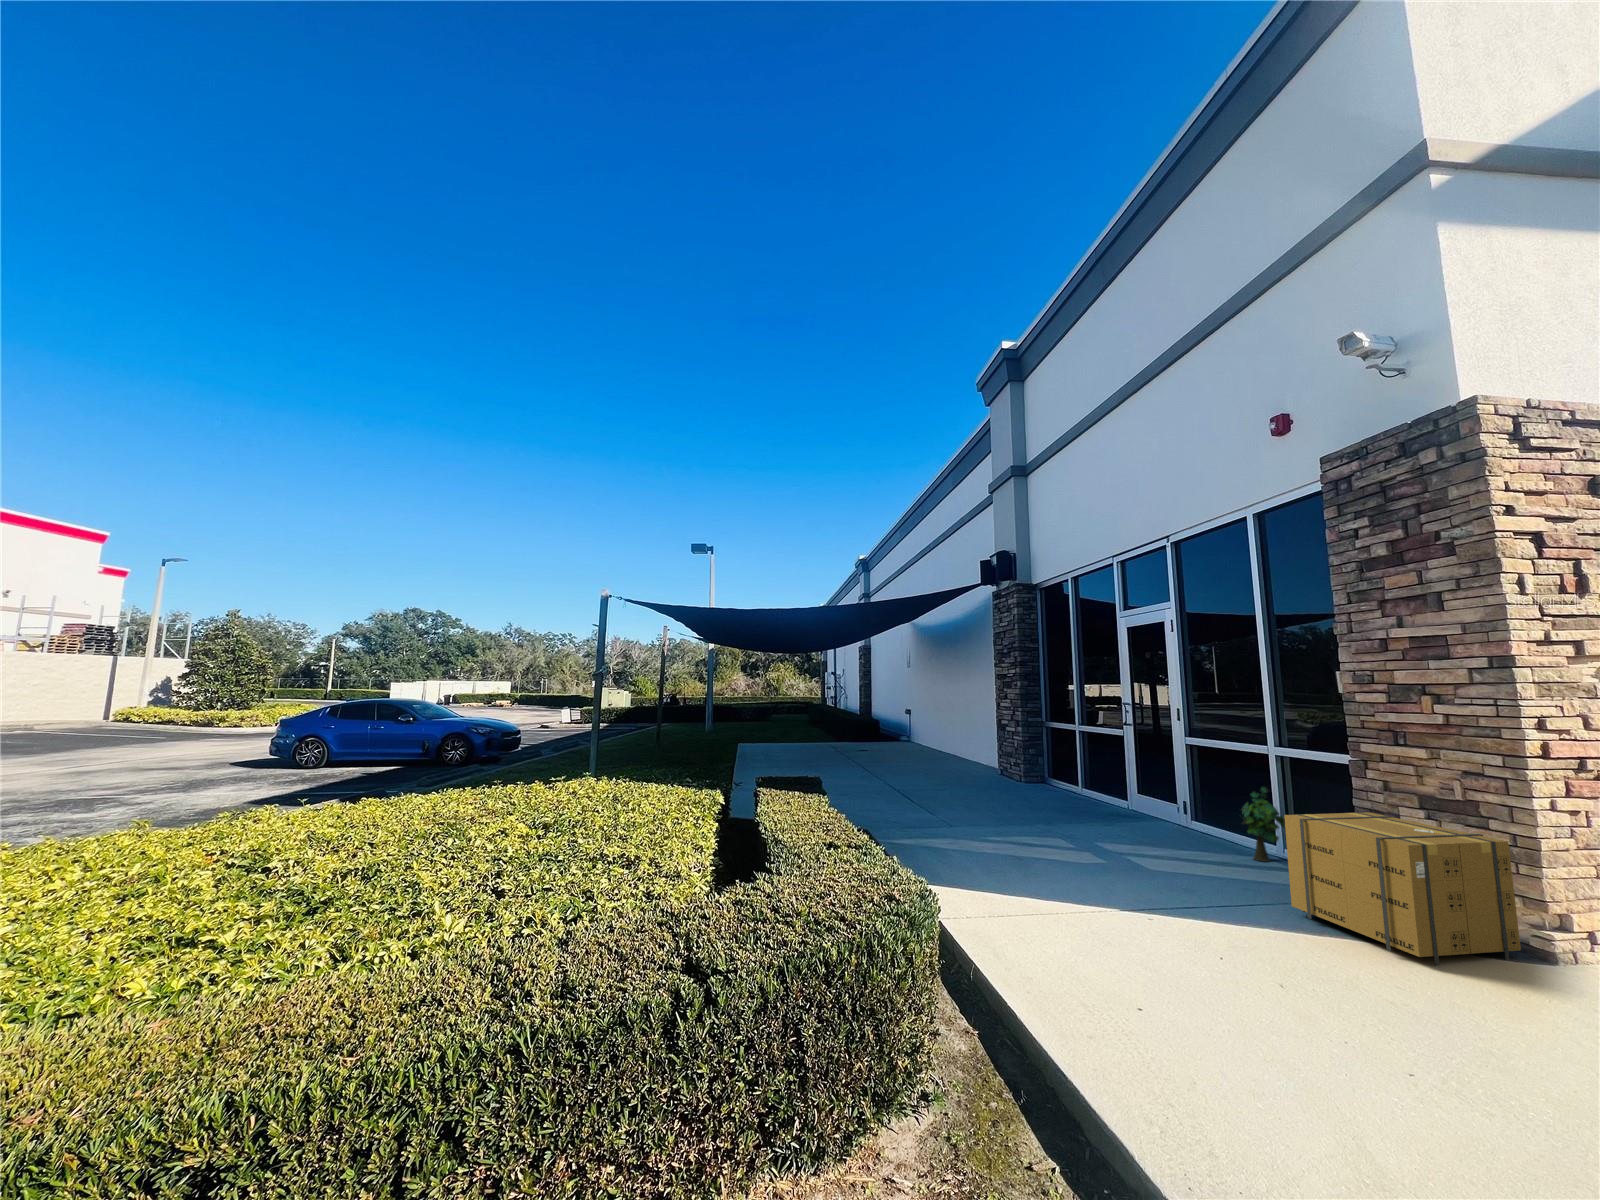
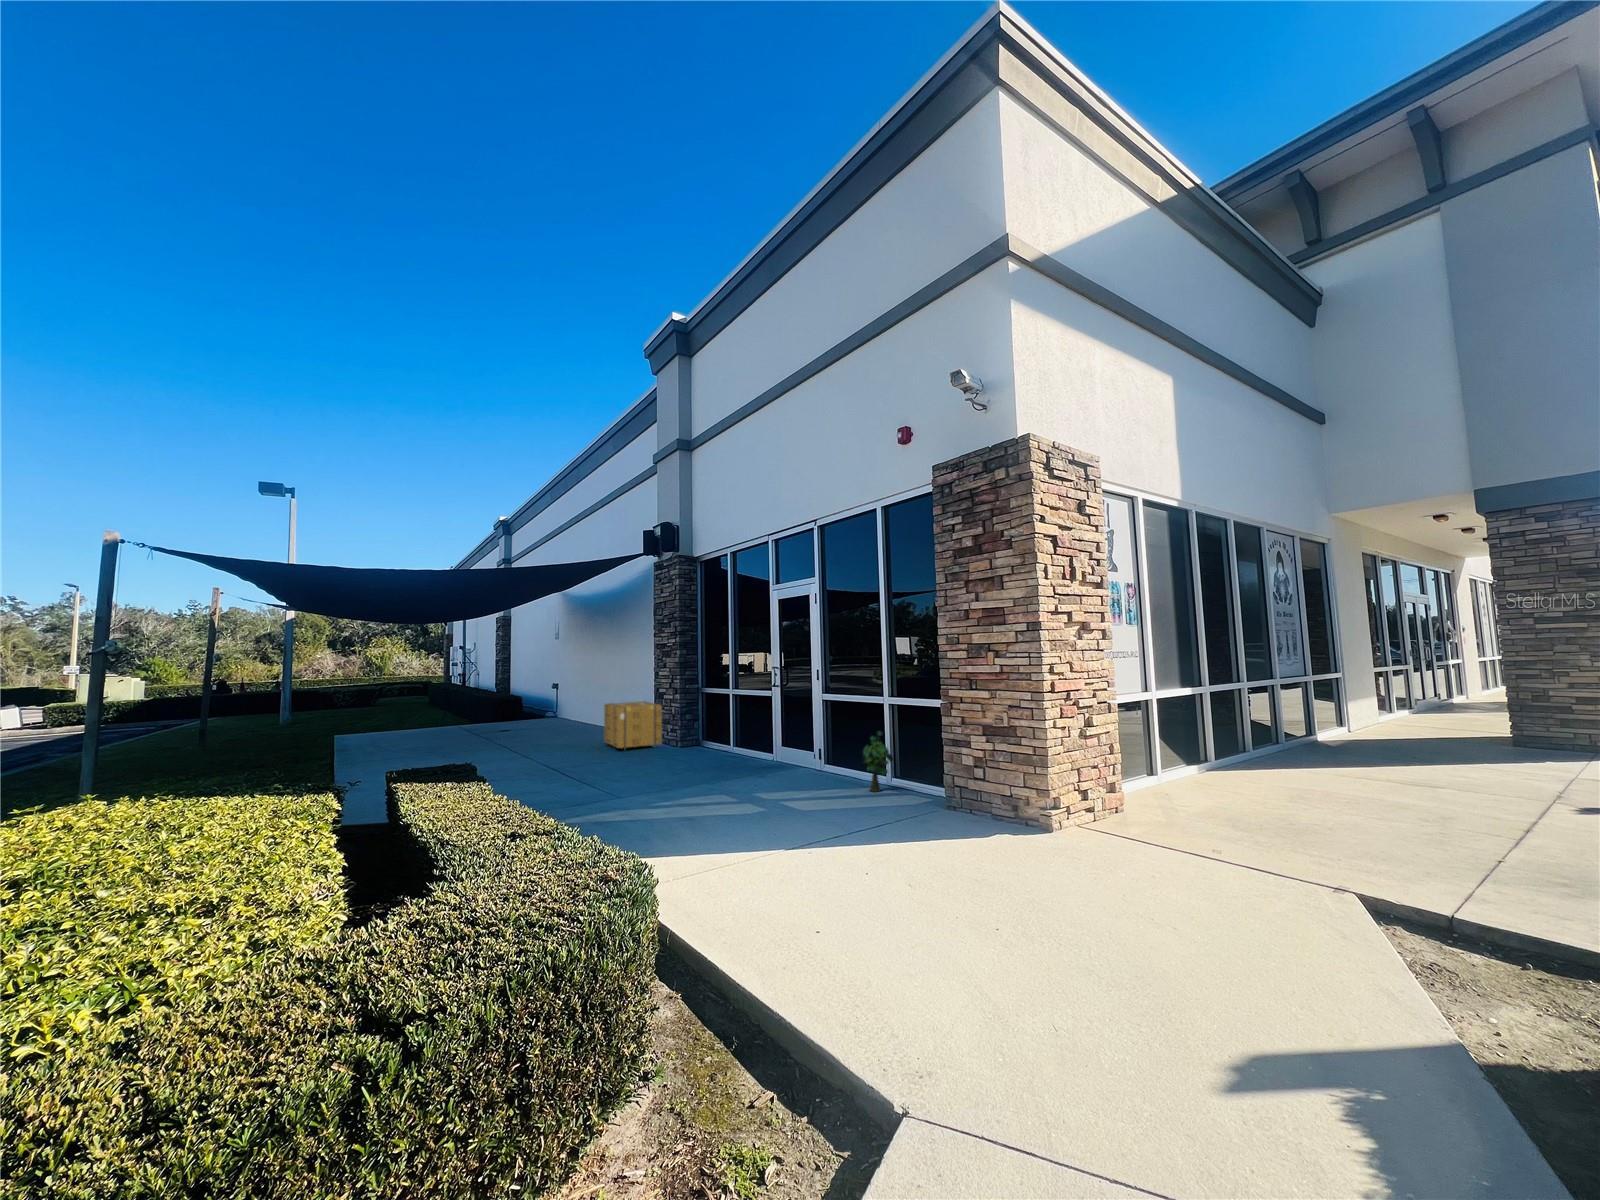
cardboard box: present [1284,812,1521,965] -> present [604,701,662,750]

